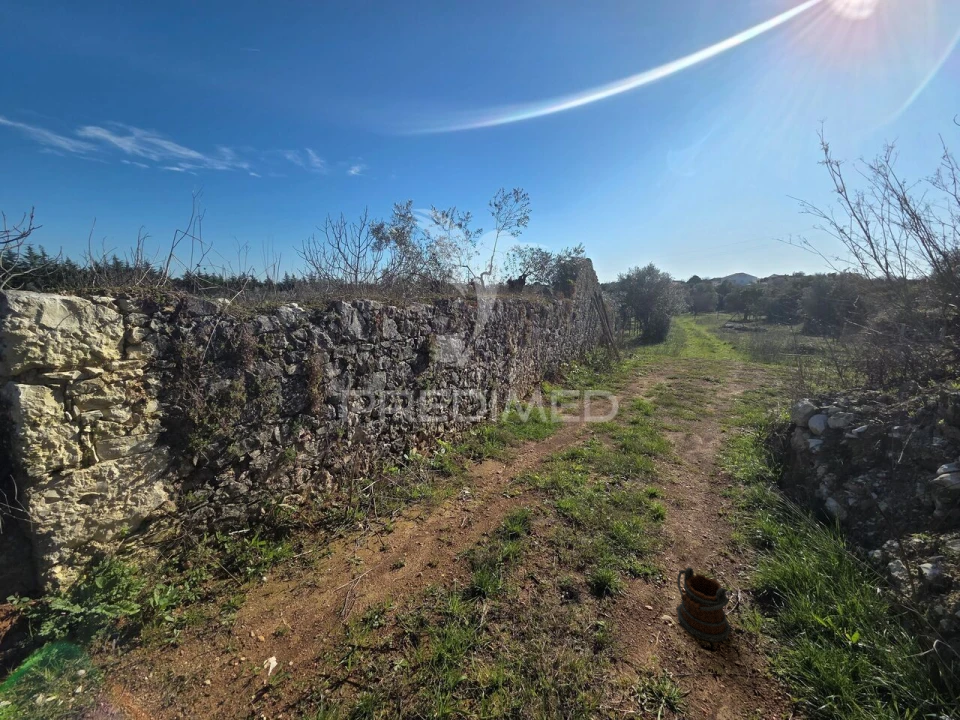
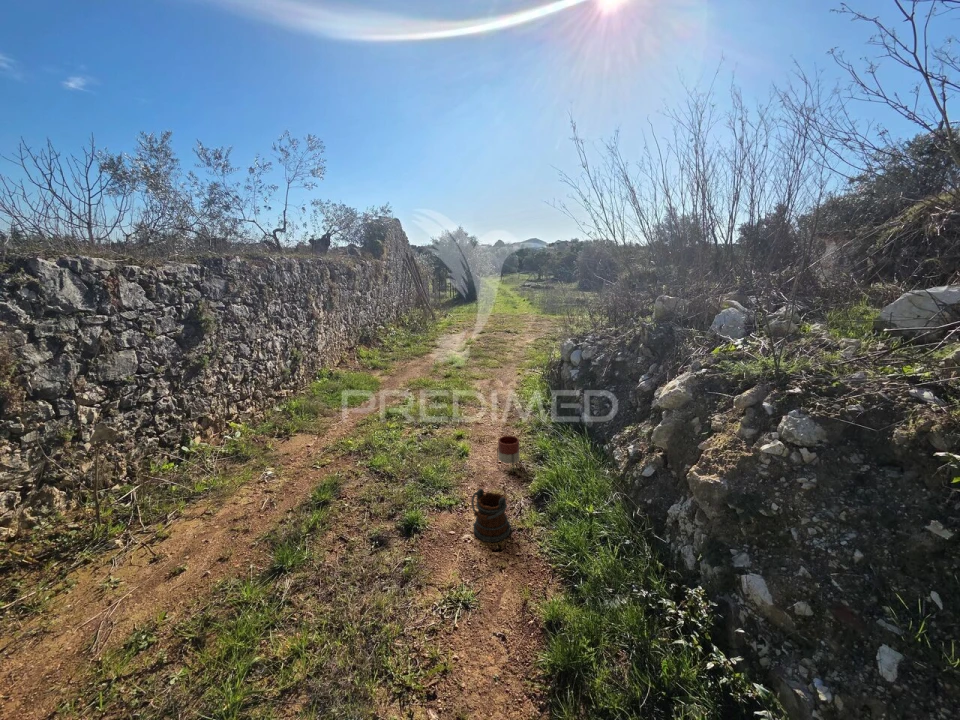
planter: none [704,506,737,557] -> present [497,436,519,468]

